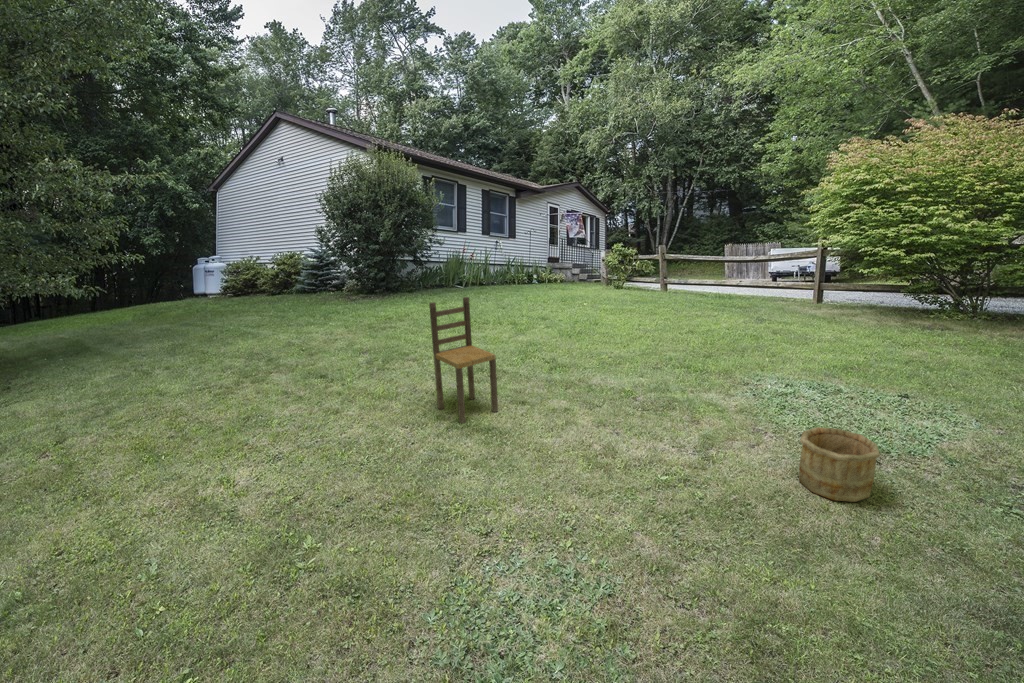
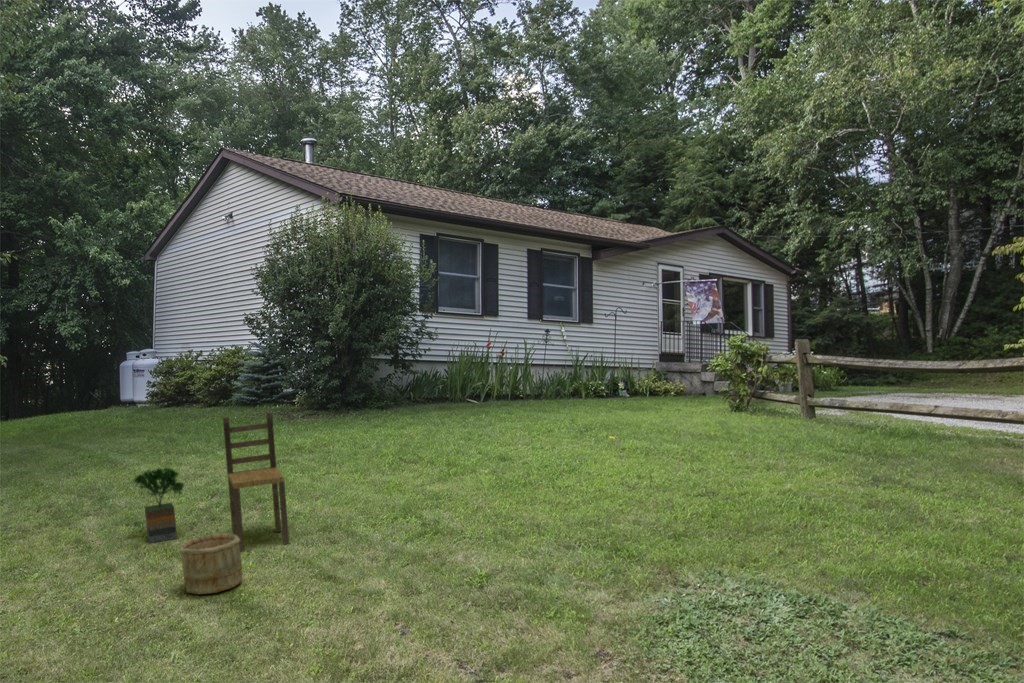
potted tree: none [340,349,391,419] -> present [134,468,184,543]
wooden bucket: present [799,427,880,502] -> present [179,533,242,594]

